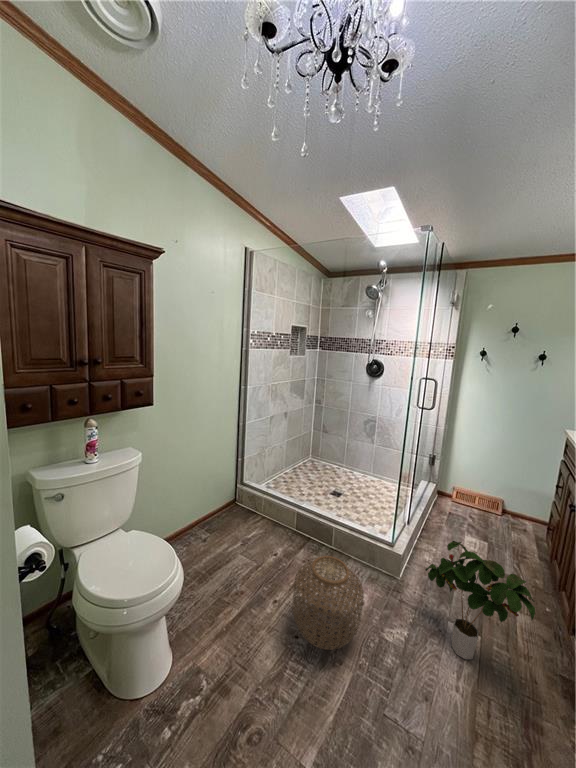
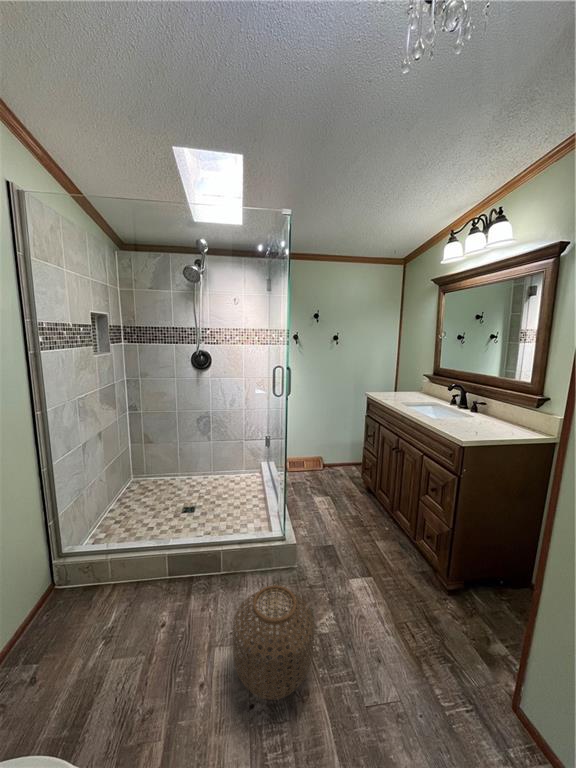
potted plant: present [425,541,535,659] -> none [329,508,419,604]

